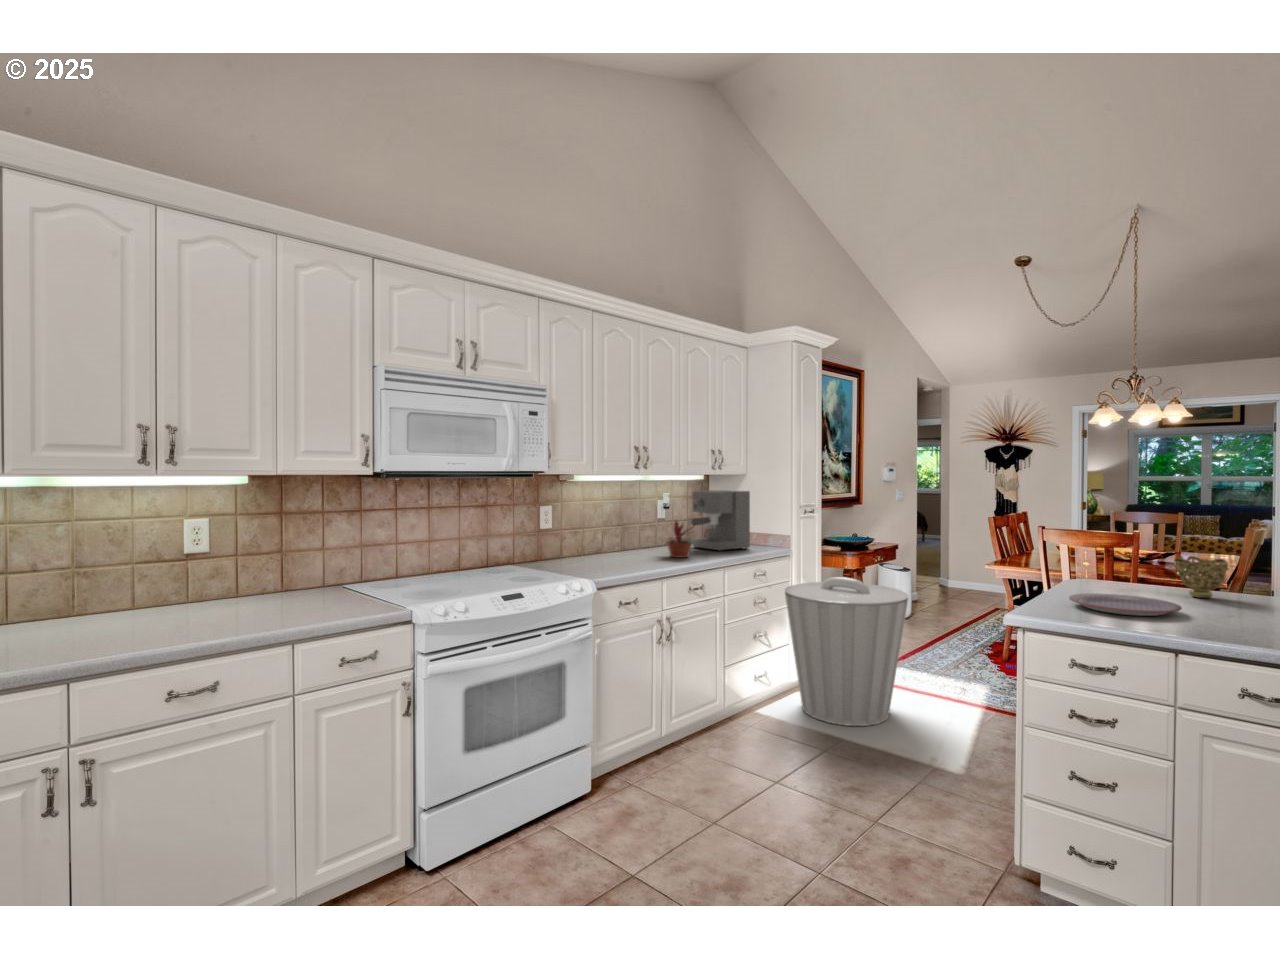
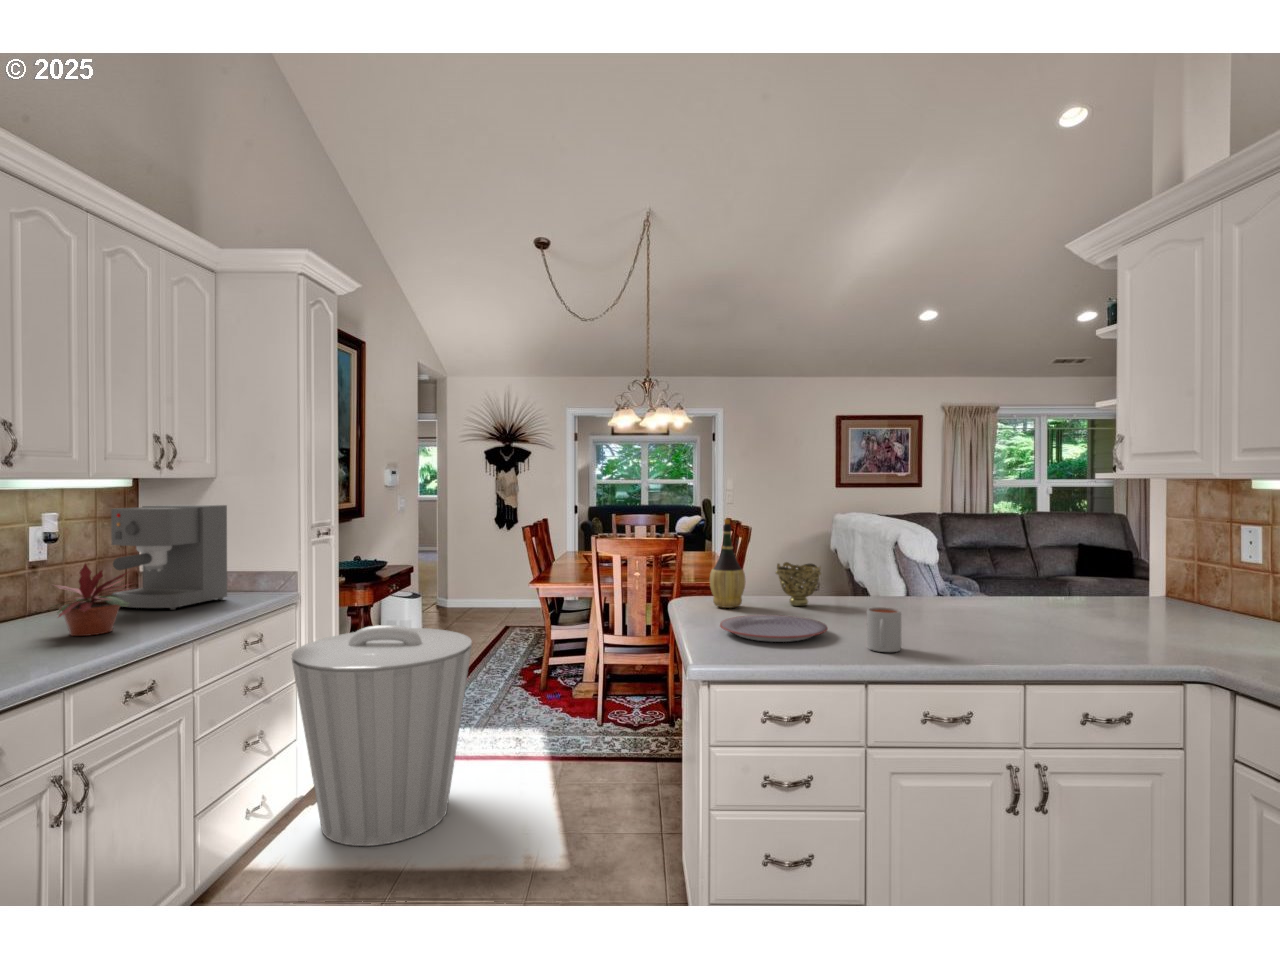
wine bottle: none [1096,511,1135,590] -> present [710,519,745,608]
mug: none [1202,594,1242,634] -> present [867,607,901,652]

